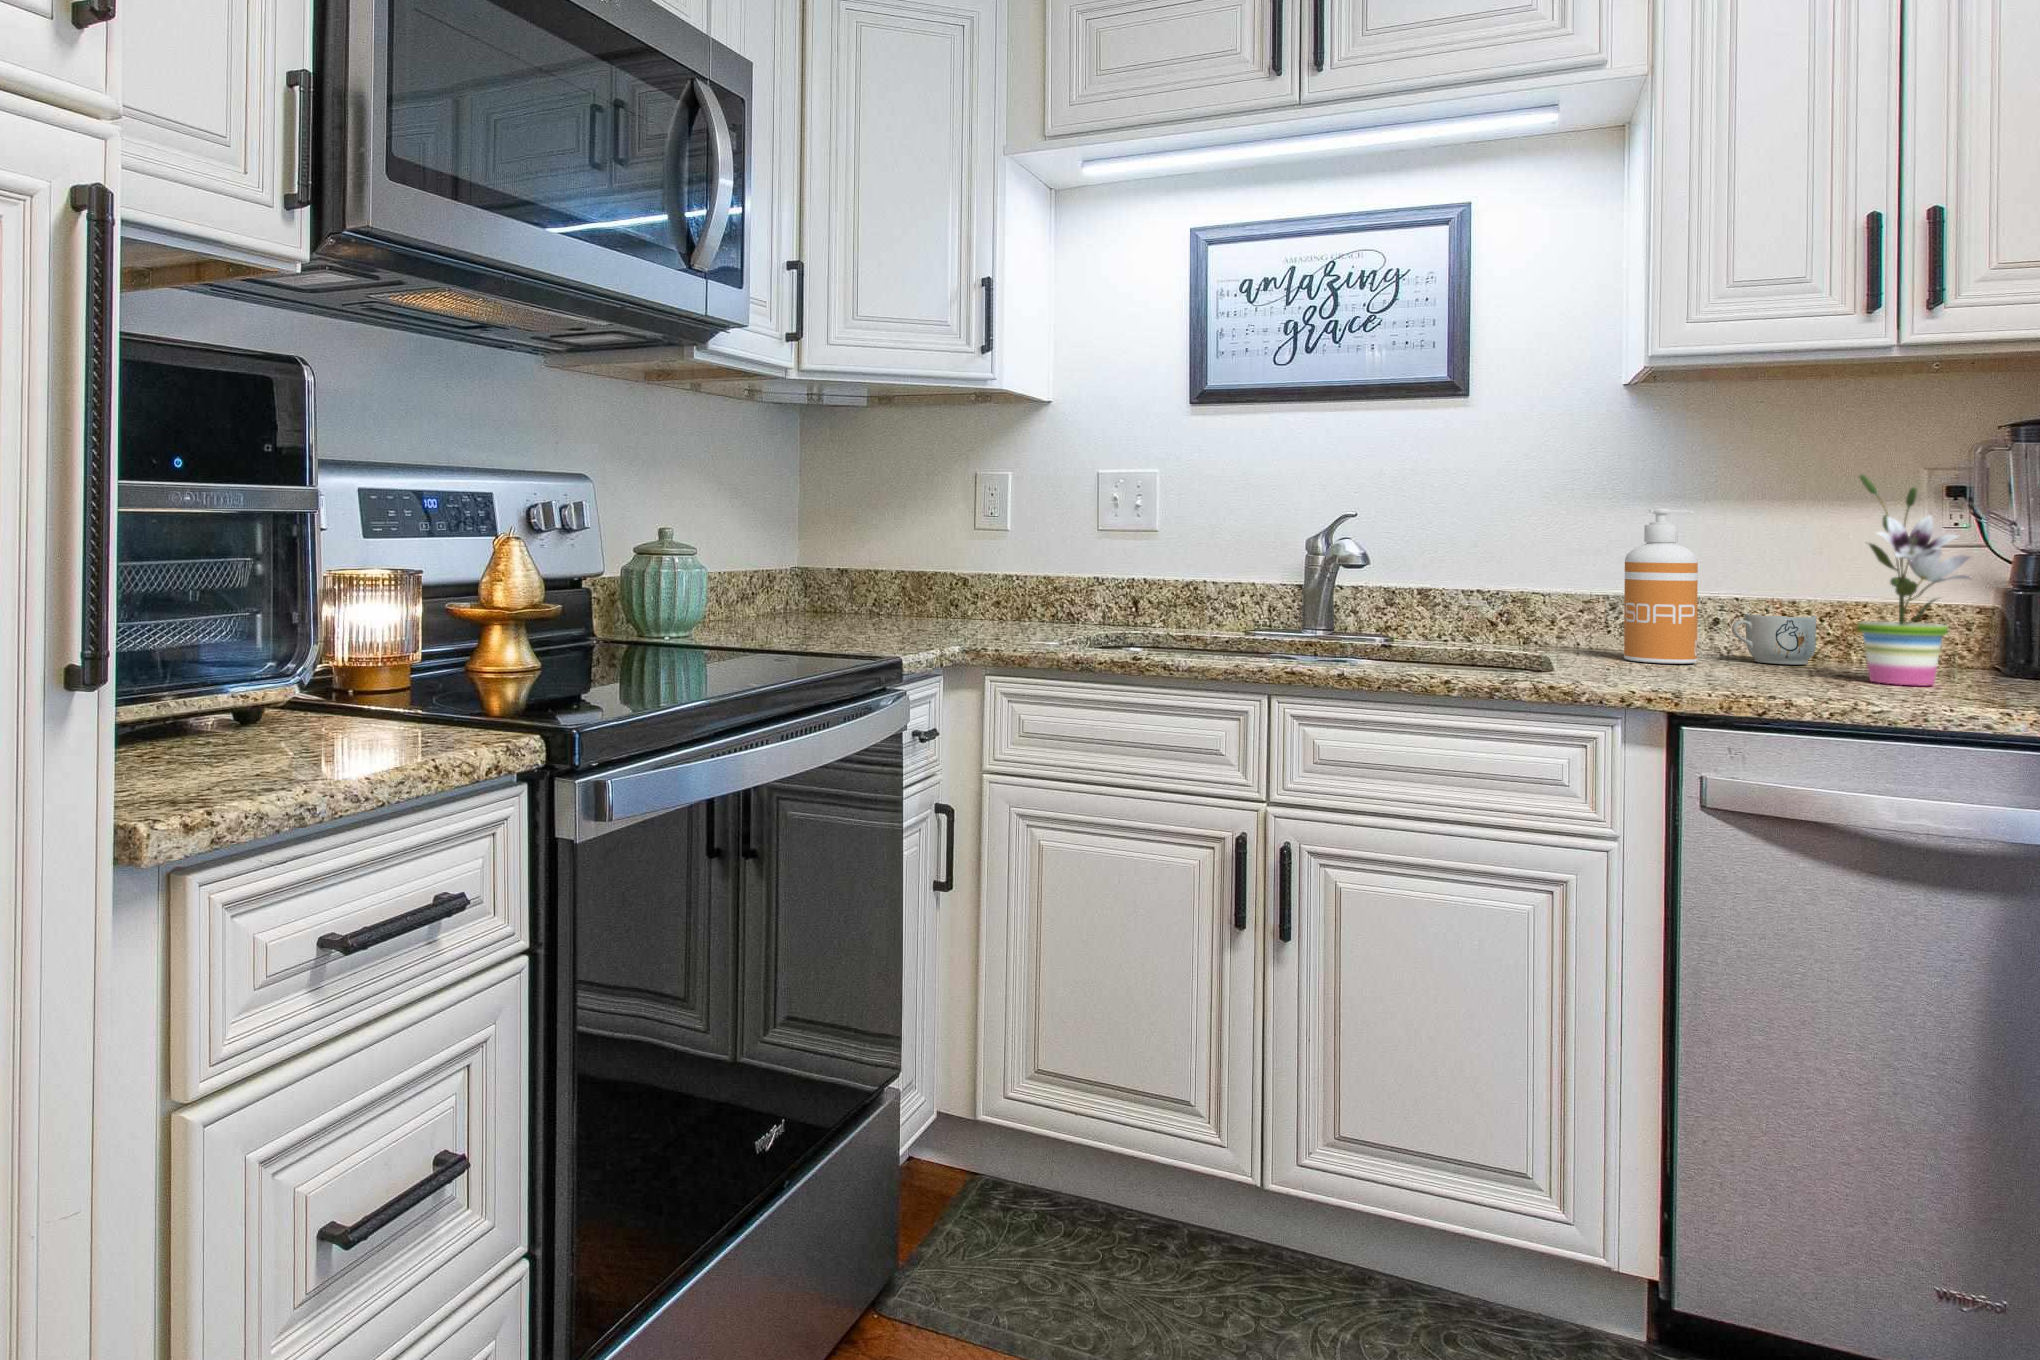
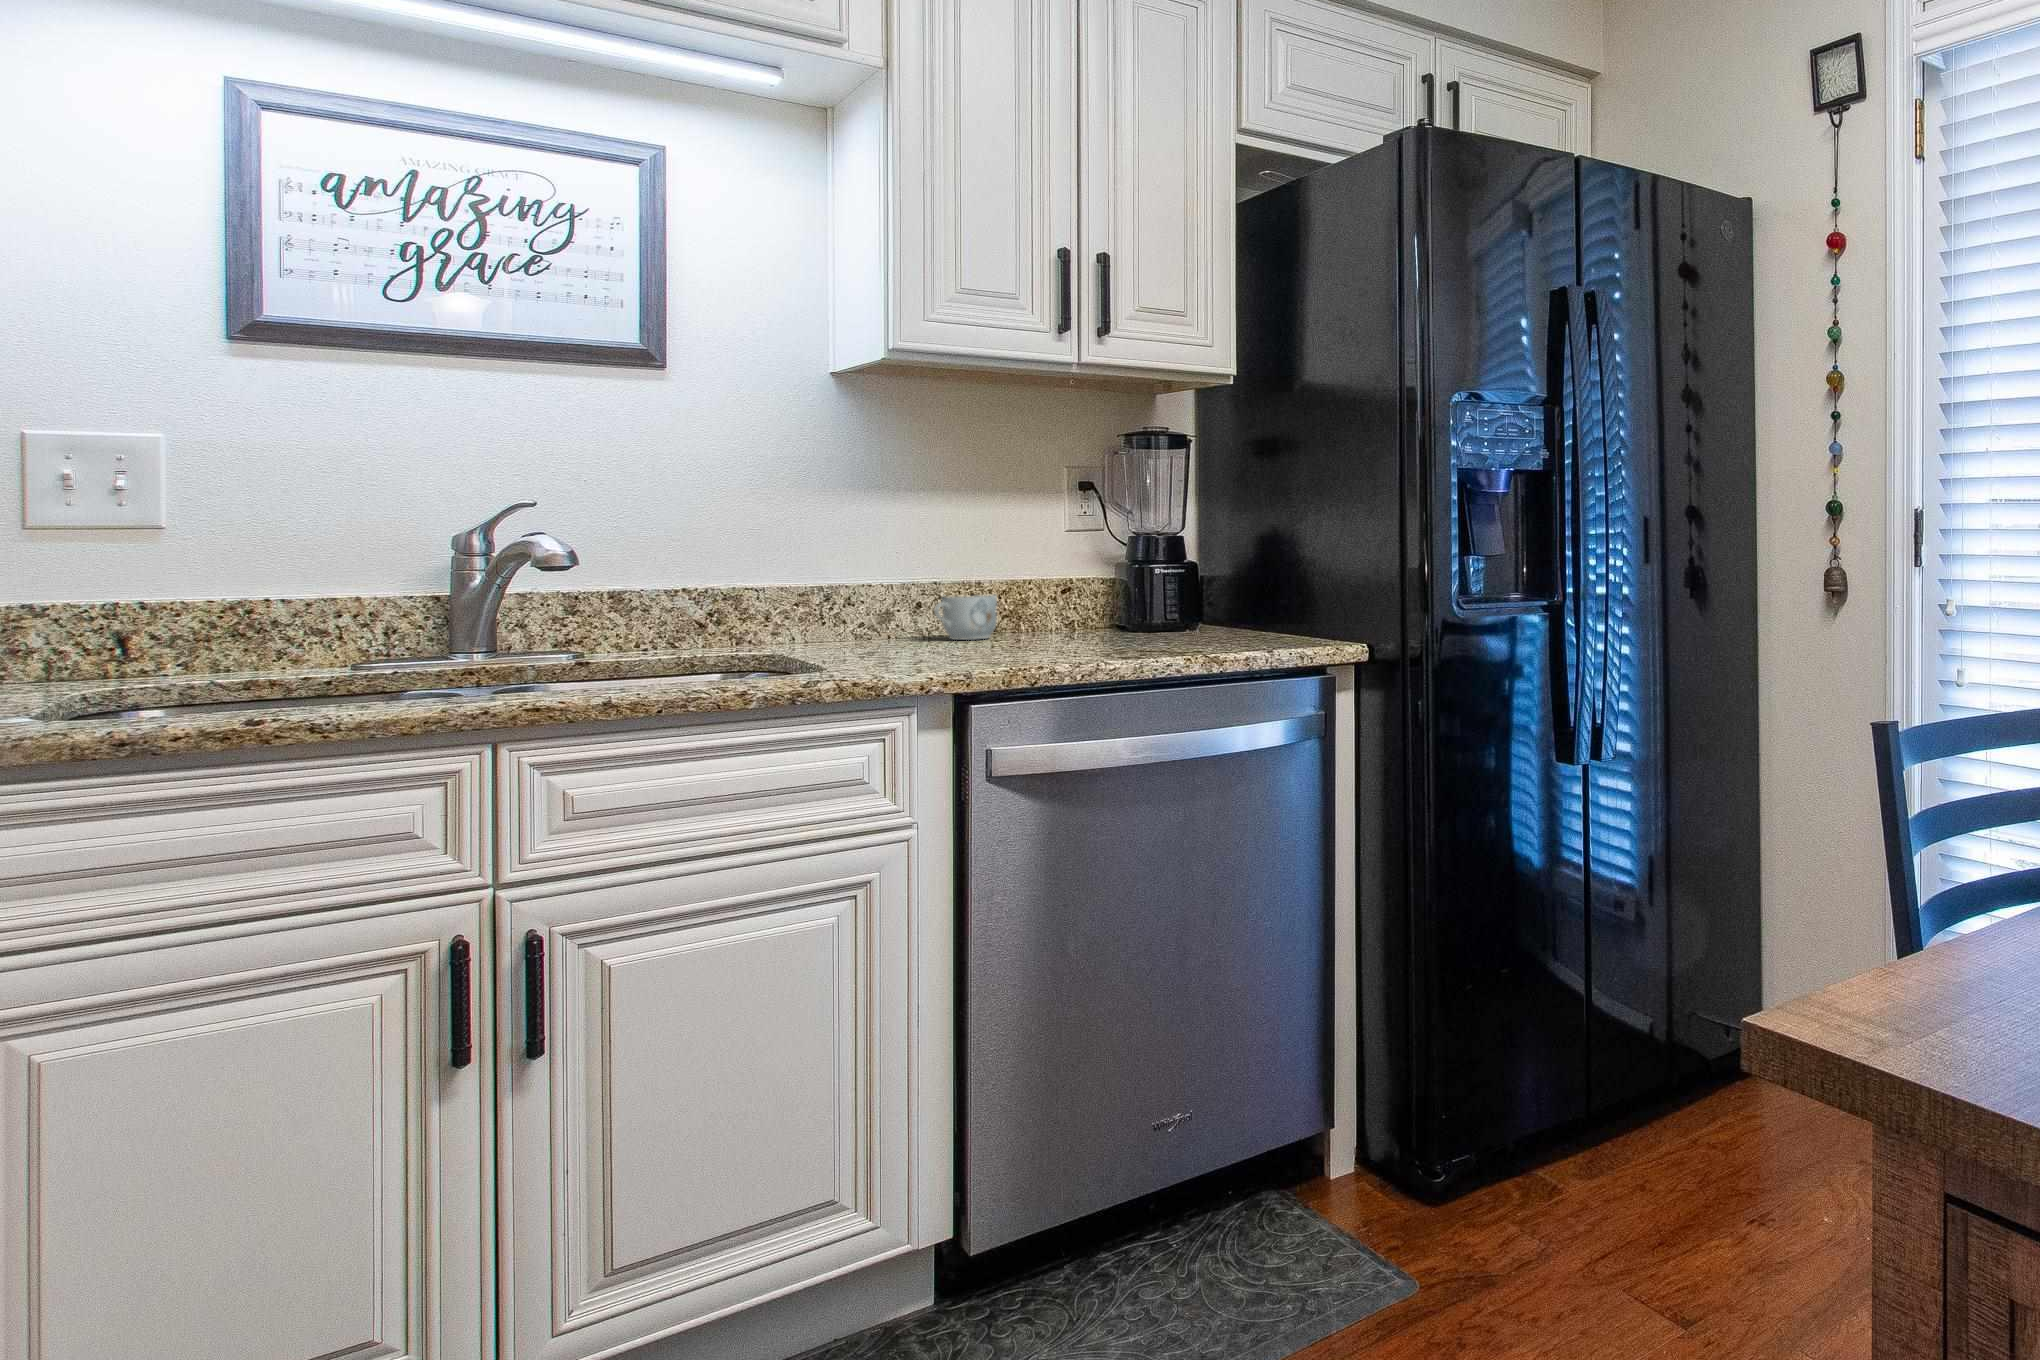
potted plant: present [1858,475,1970,685] -> none [1048,470,1125,647]
soap dispenser: present [1624,509,1698,664] -> none [849,498,915,650]

